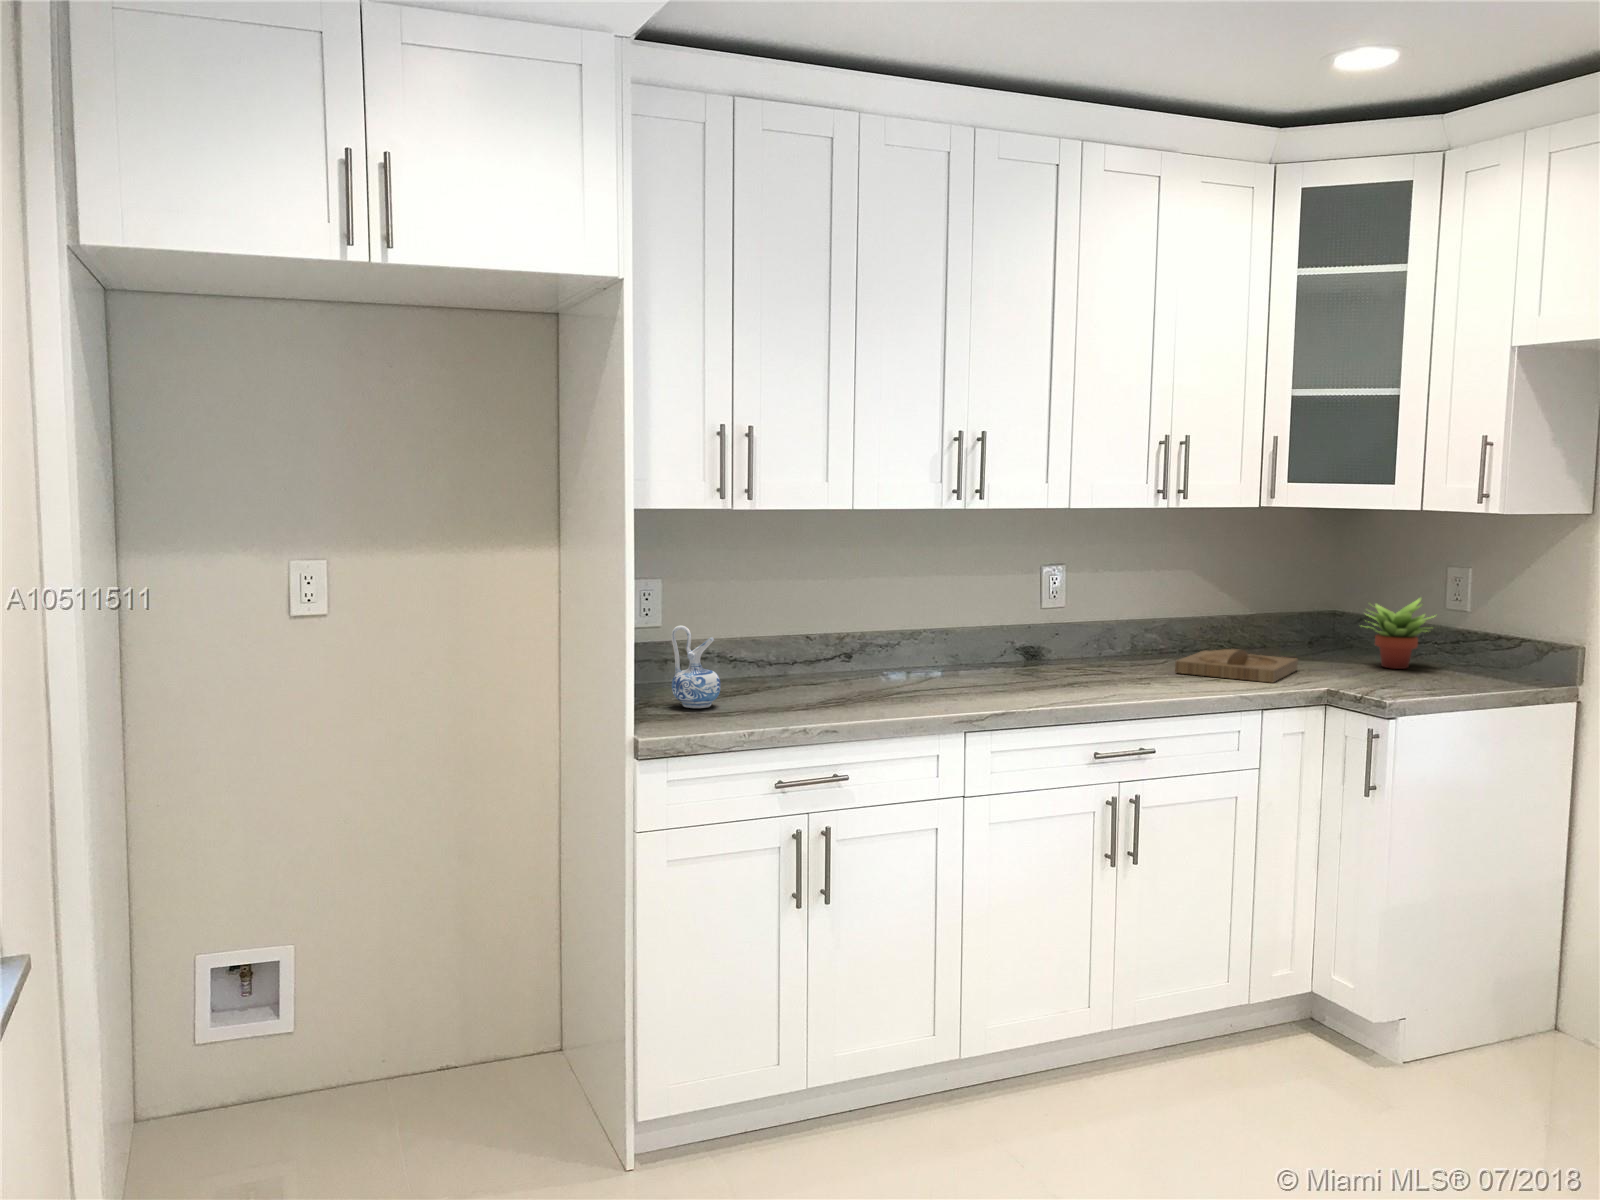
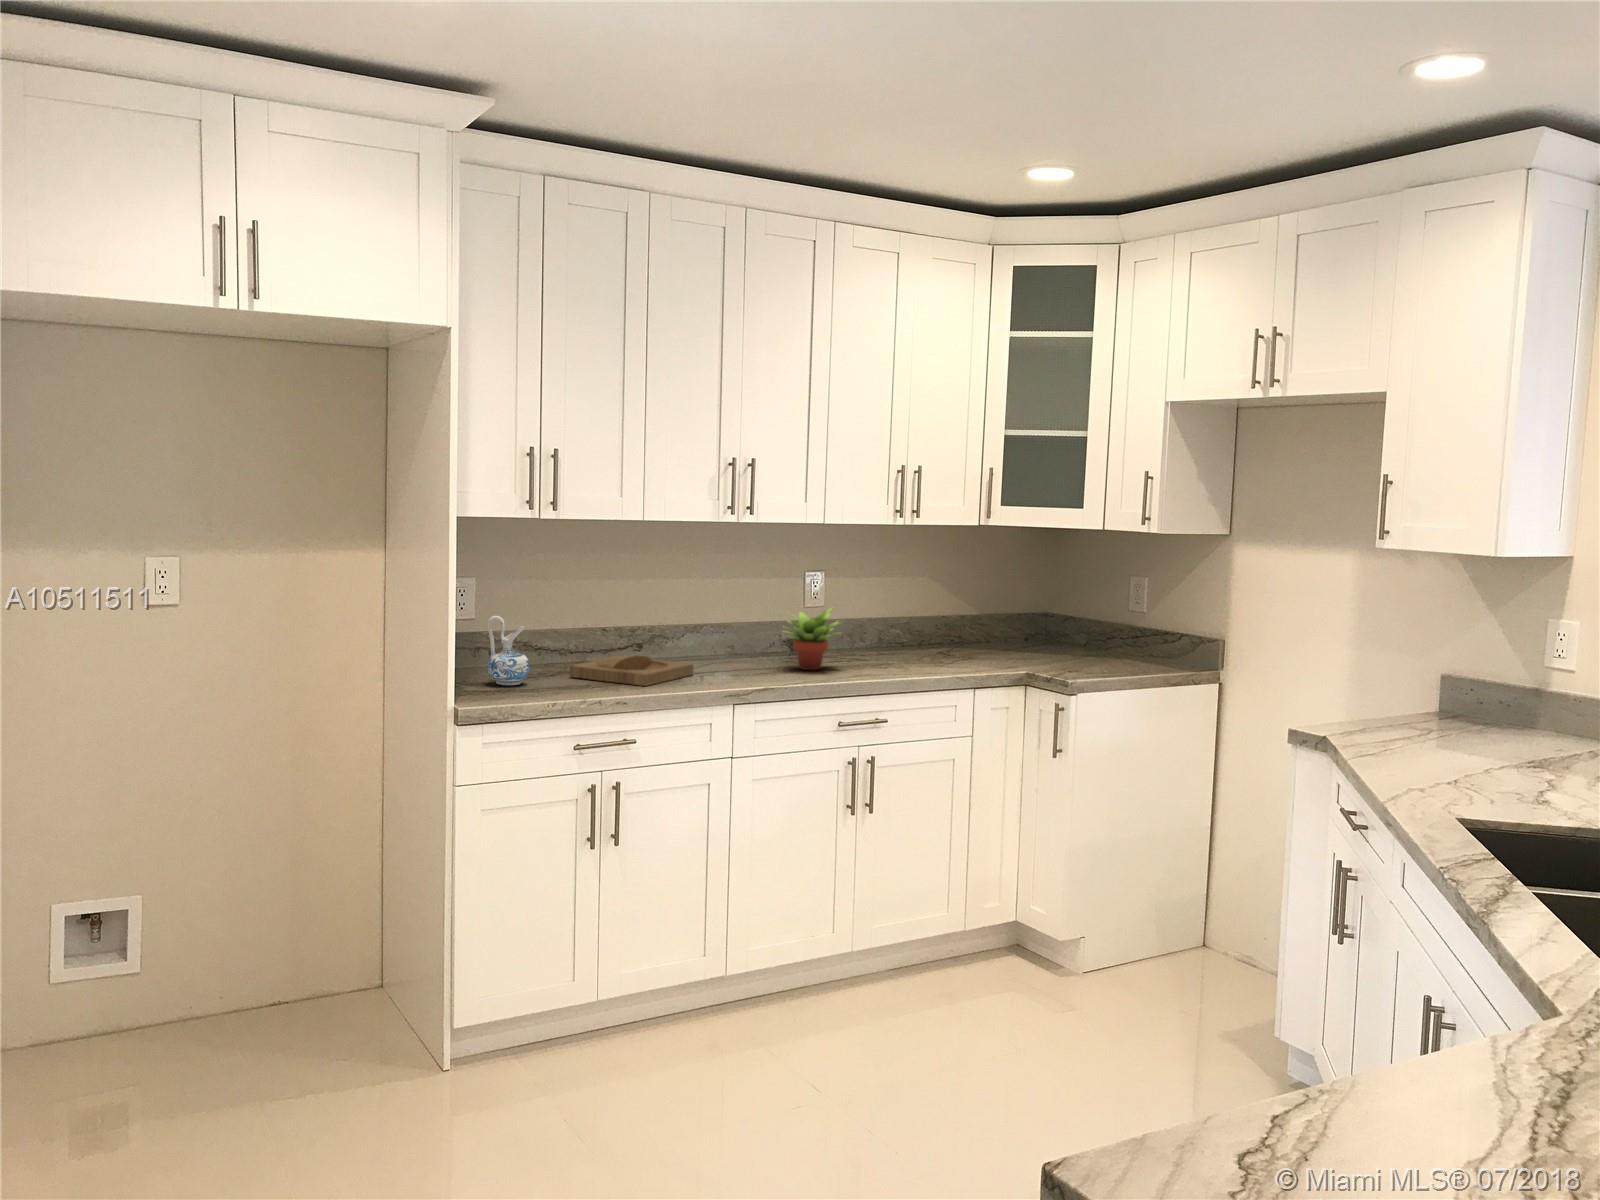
succulent plant: present [1366,598,1435,669] -> present [785,606,838,670]
tray: present [1175,649,1298,683] -> present [569,655,694,686]

